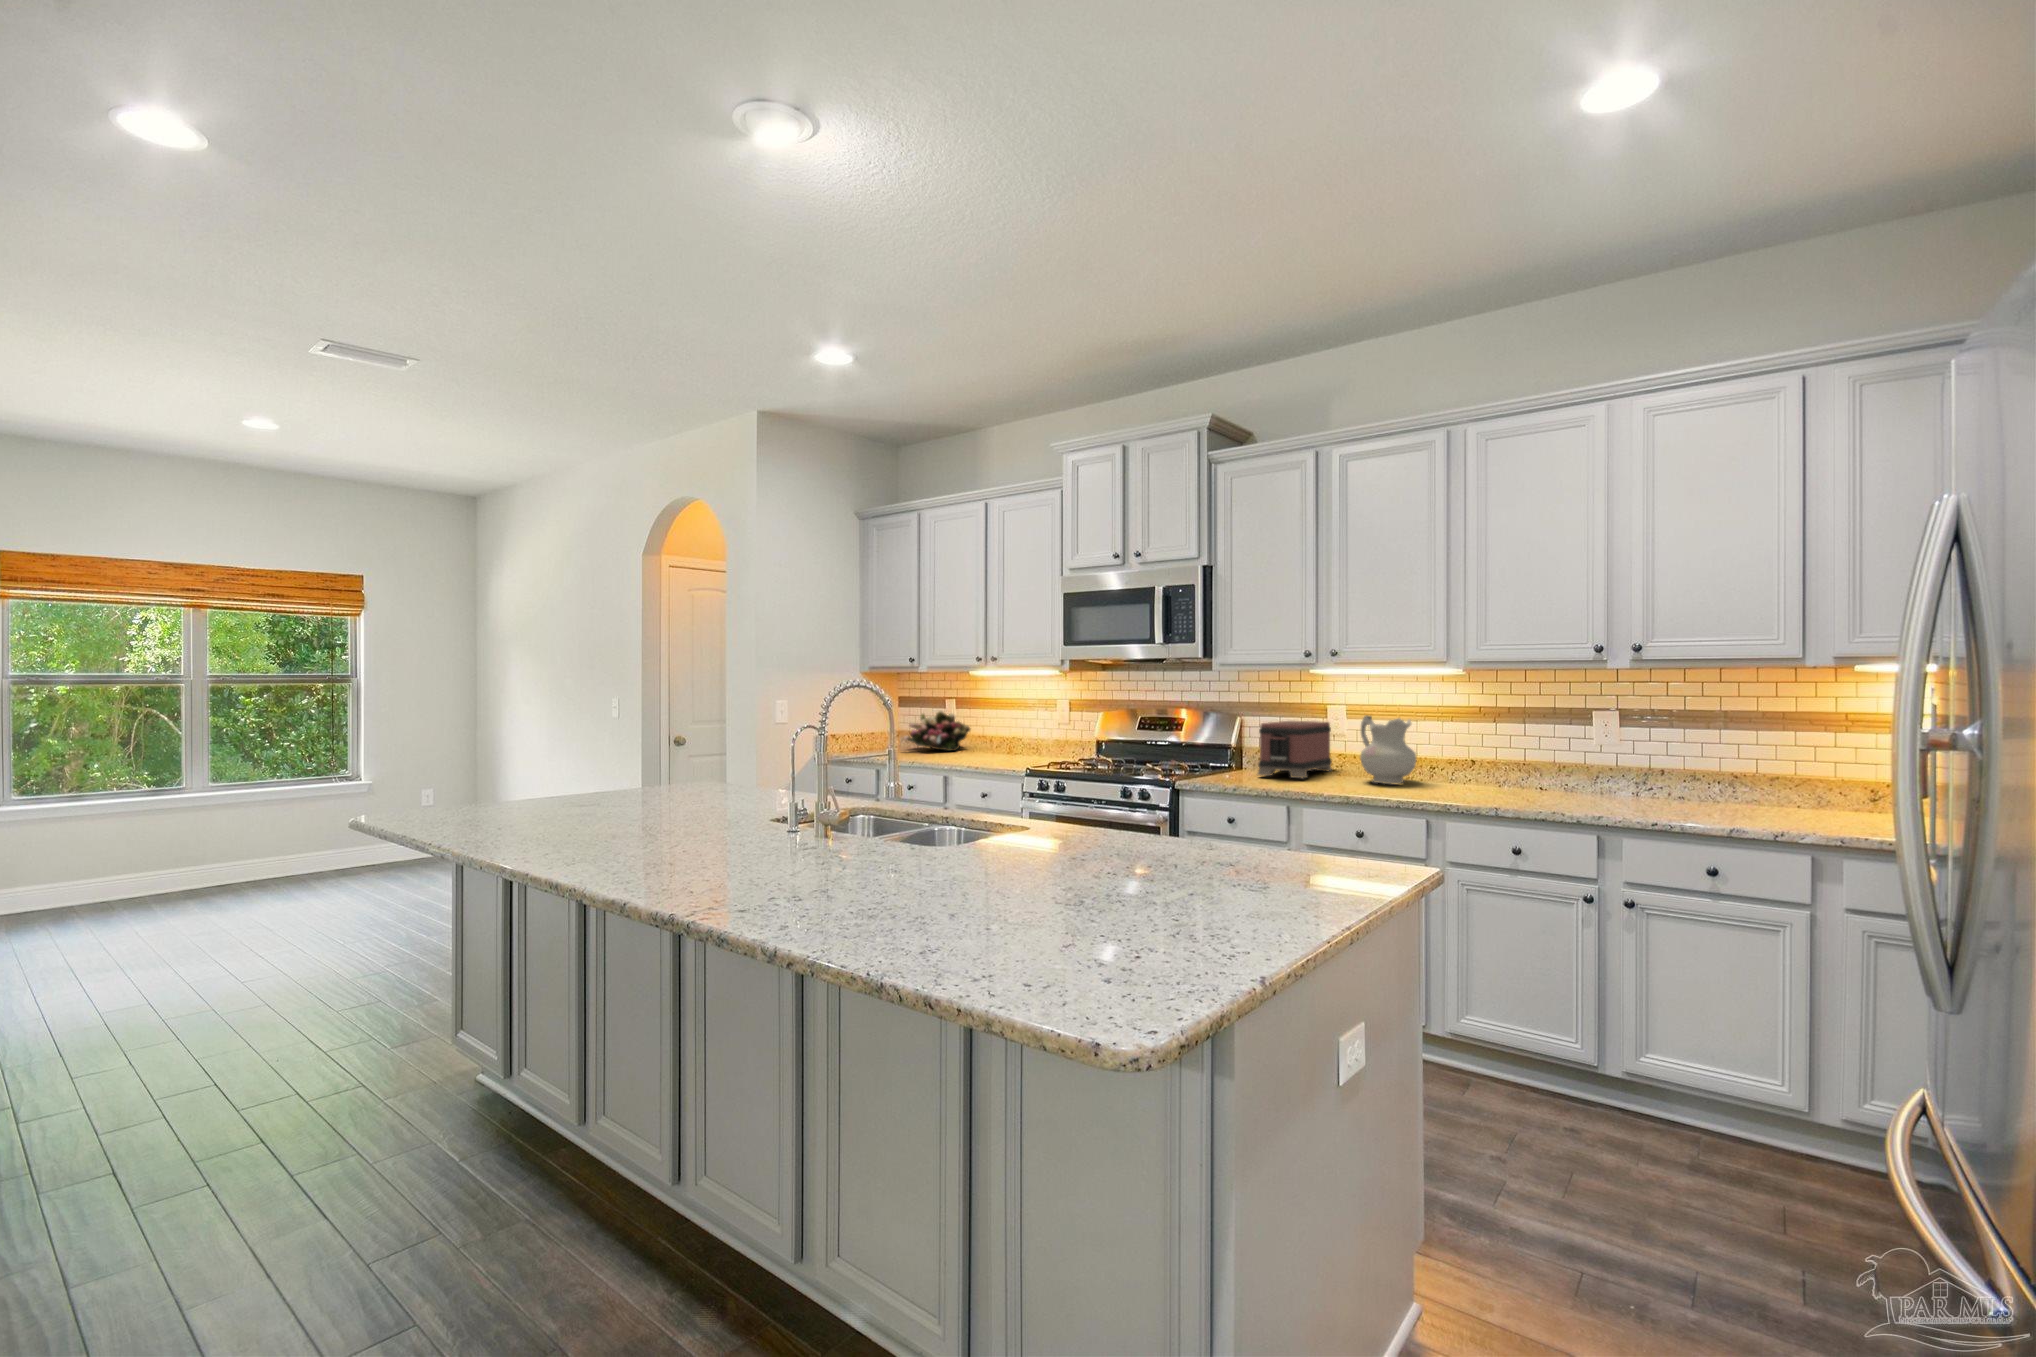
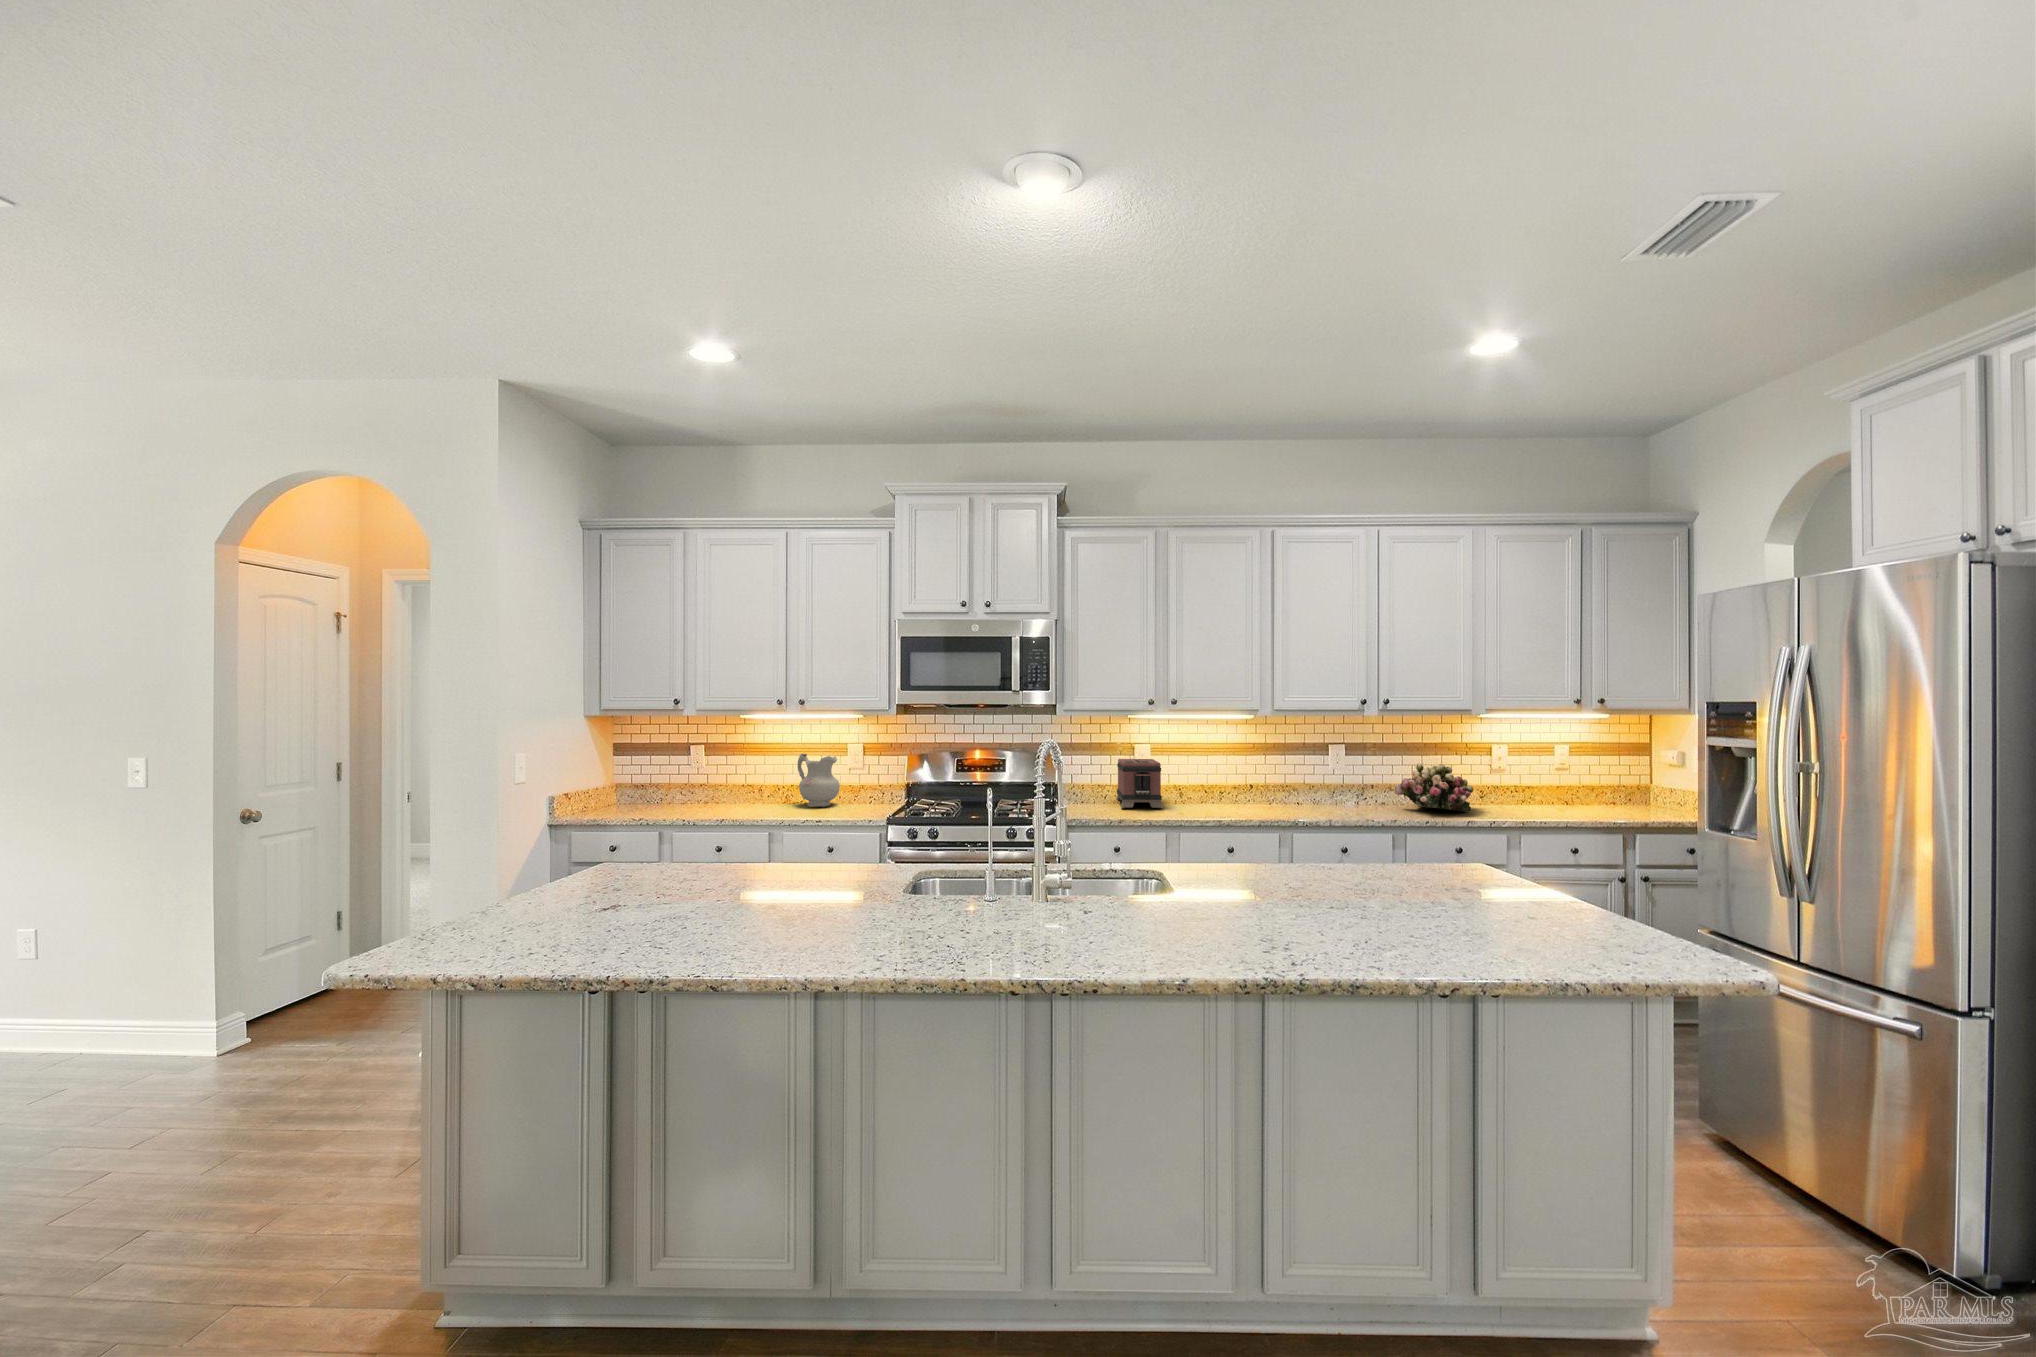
flower arrangement: present [904,710,970,751] -> present [1395,763,1473,811]
ceramic pitcher: present [1360,715,1416,784] -> present [798,754,840,807]

